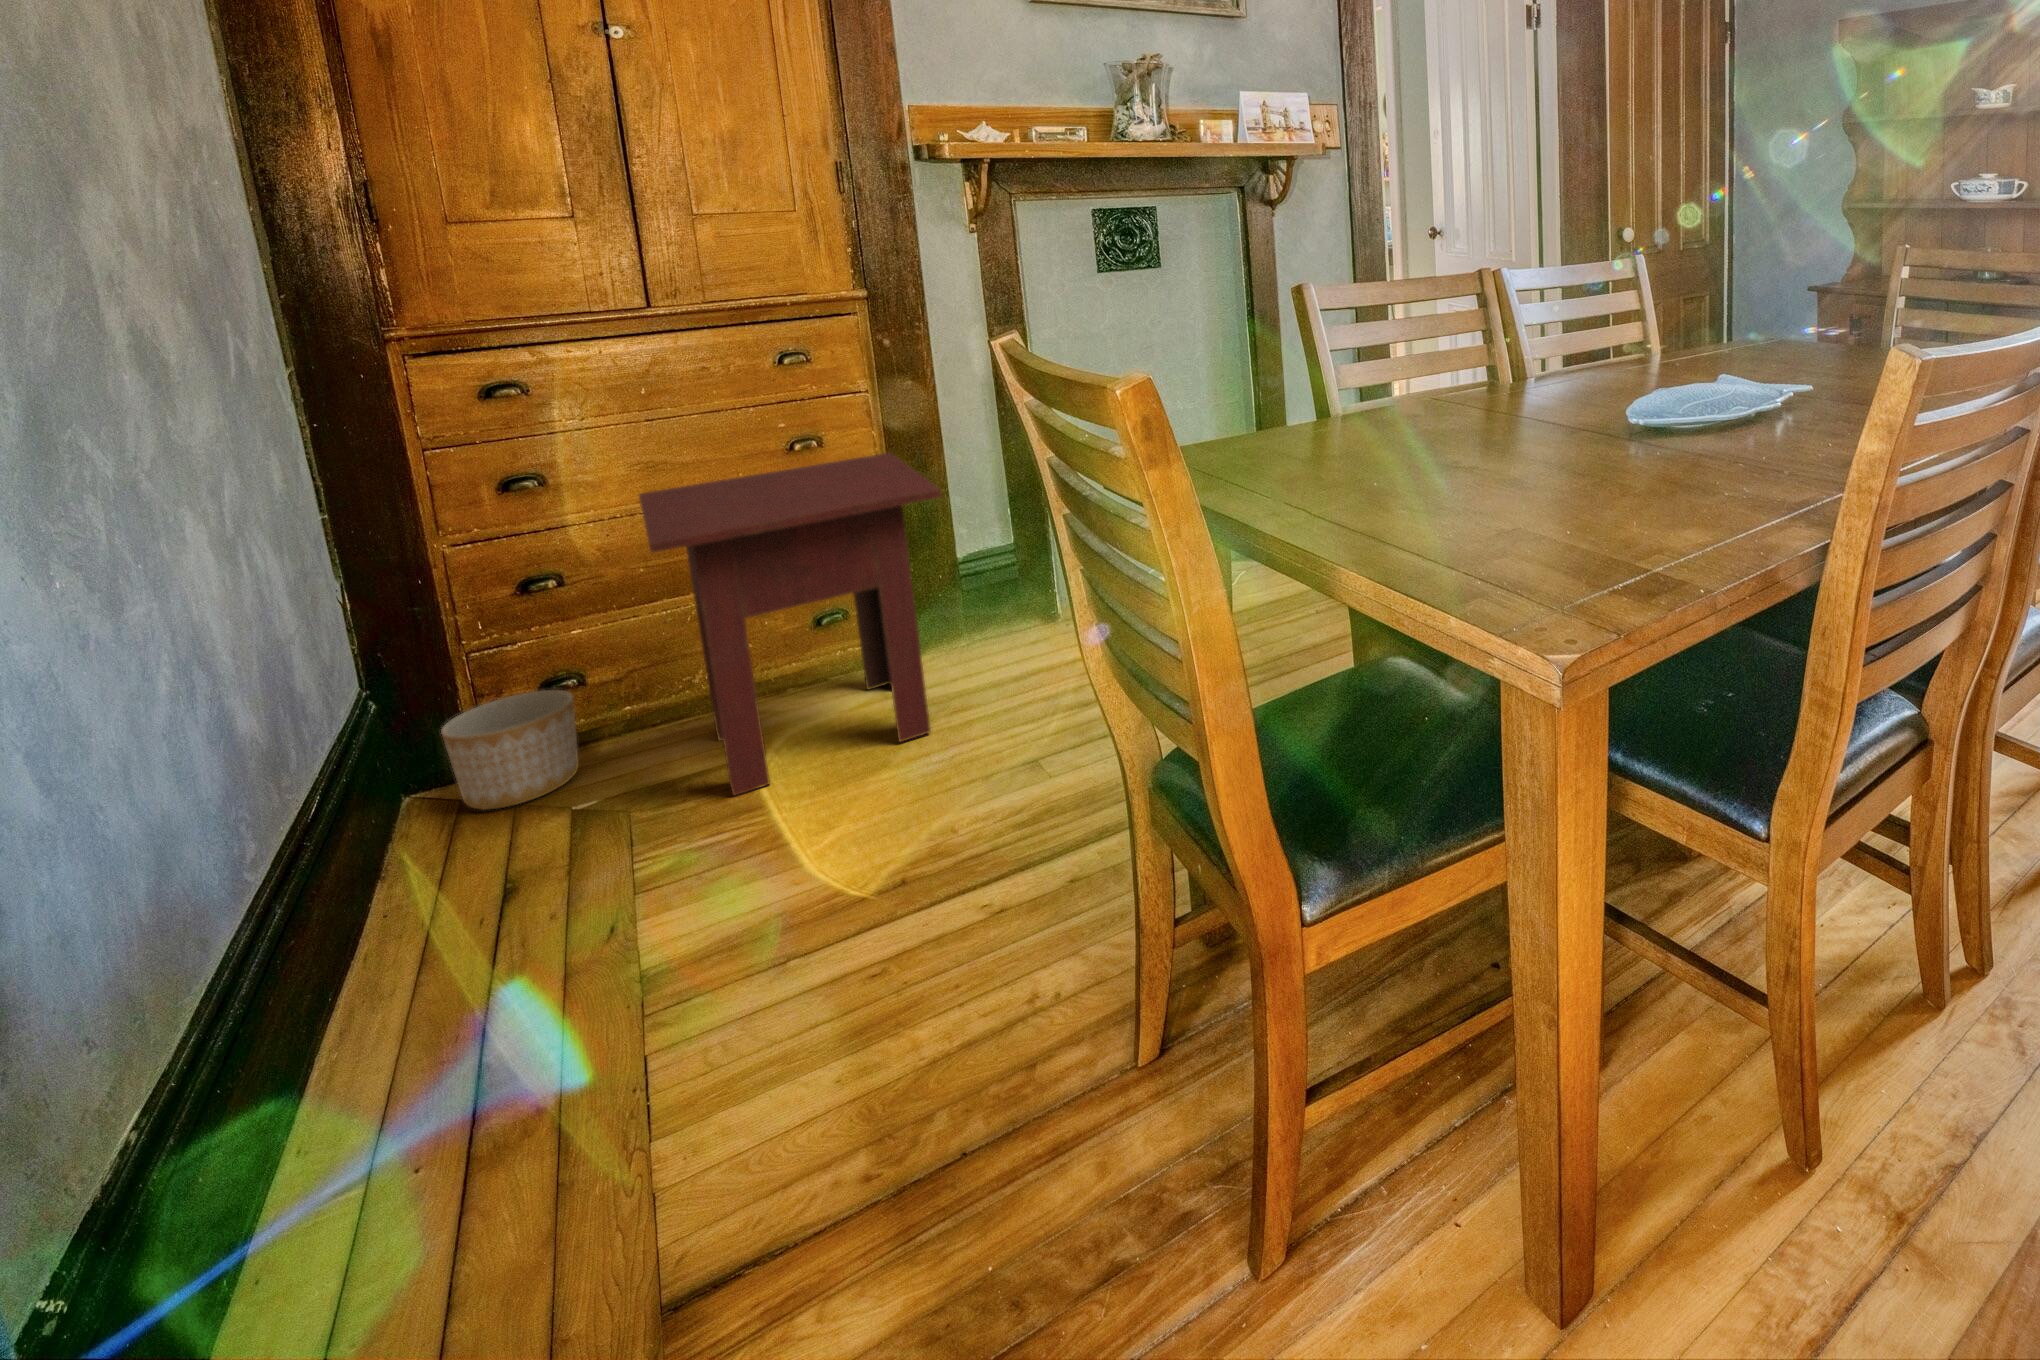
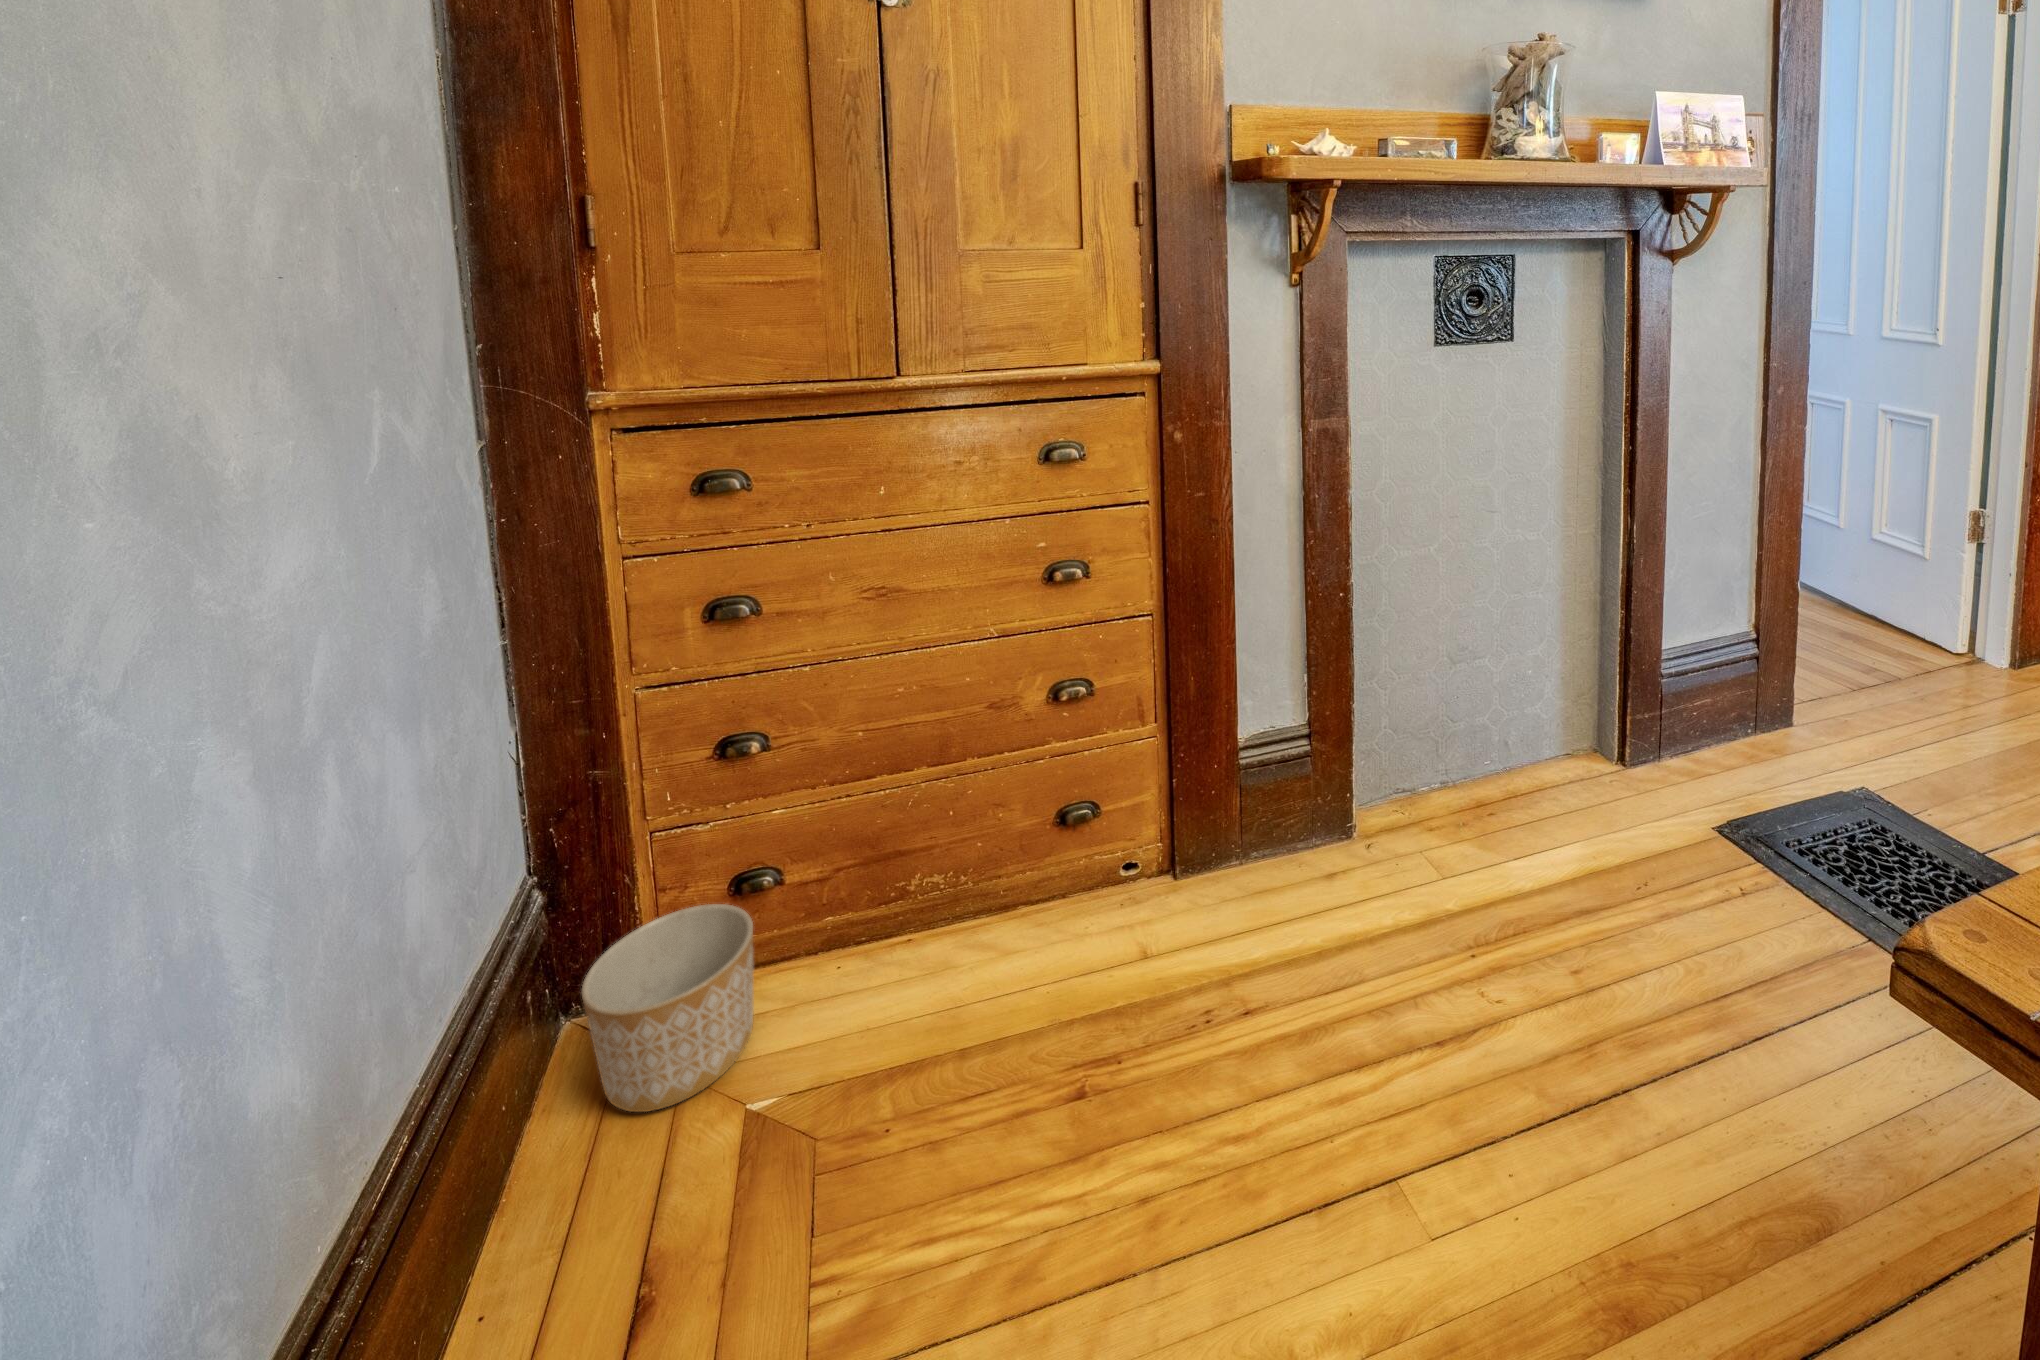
side table: present [639,453,941,795] -> none [809,593,1256,1210]

